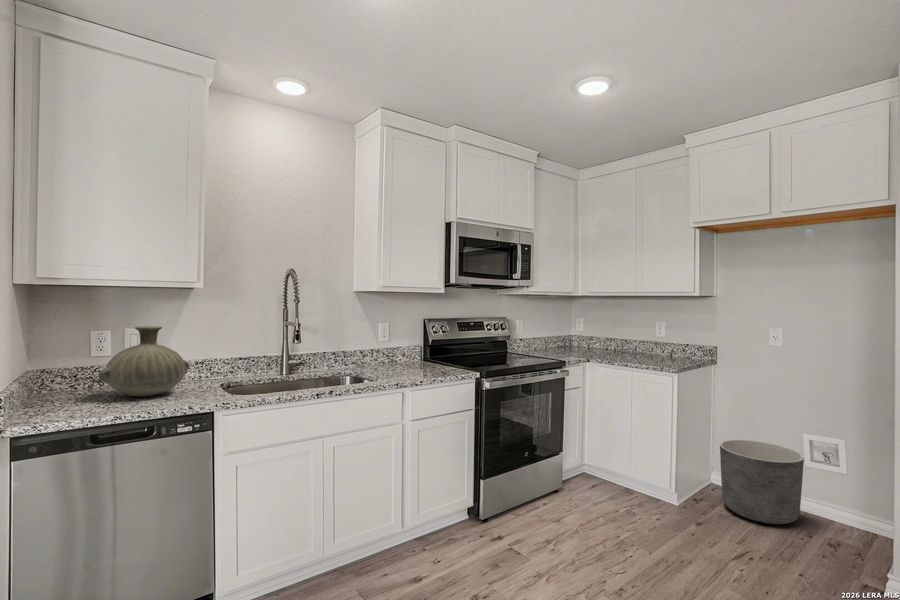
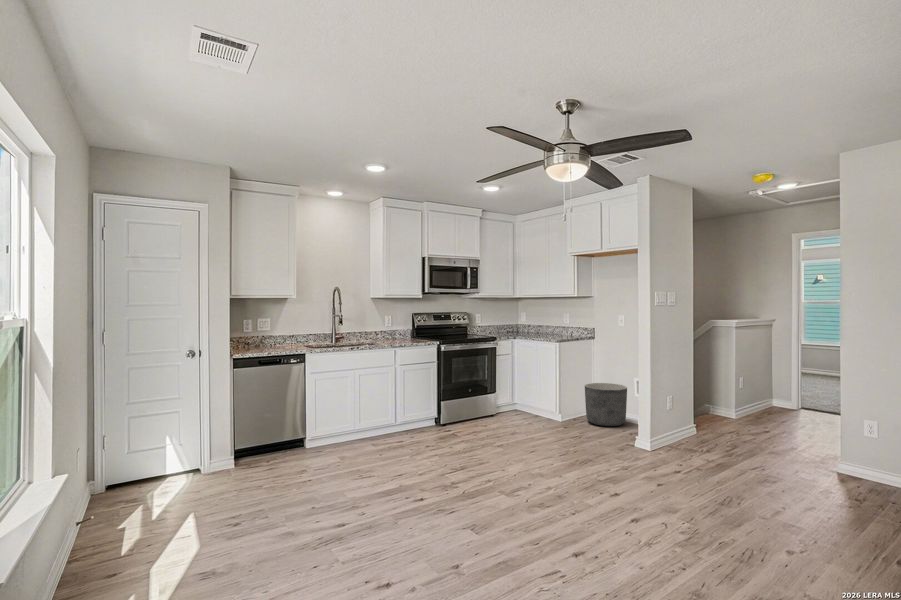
vase: present [98,326,189,396] -> none [255,316,290,348]

